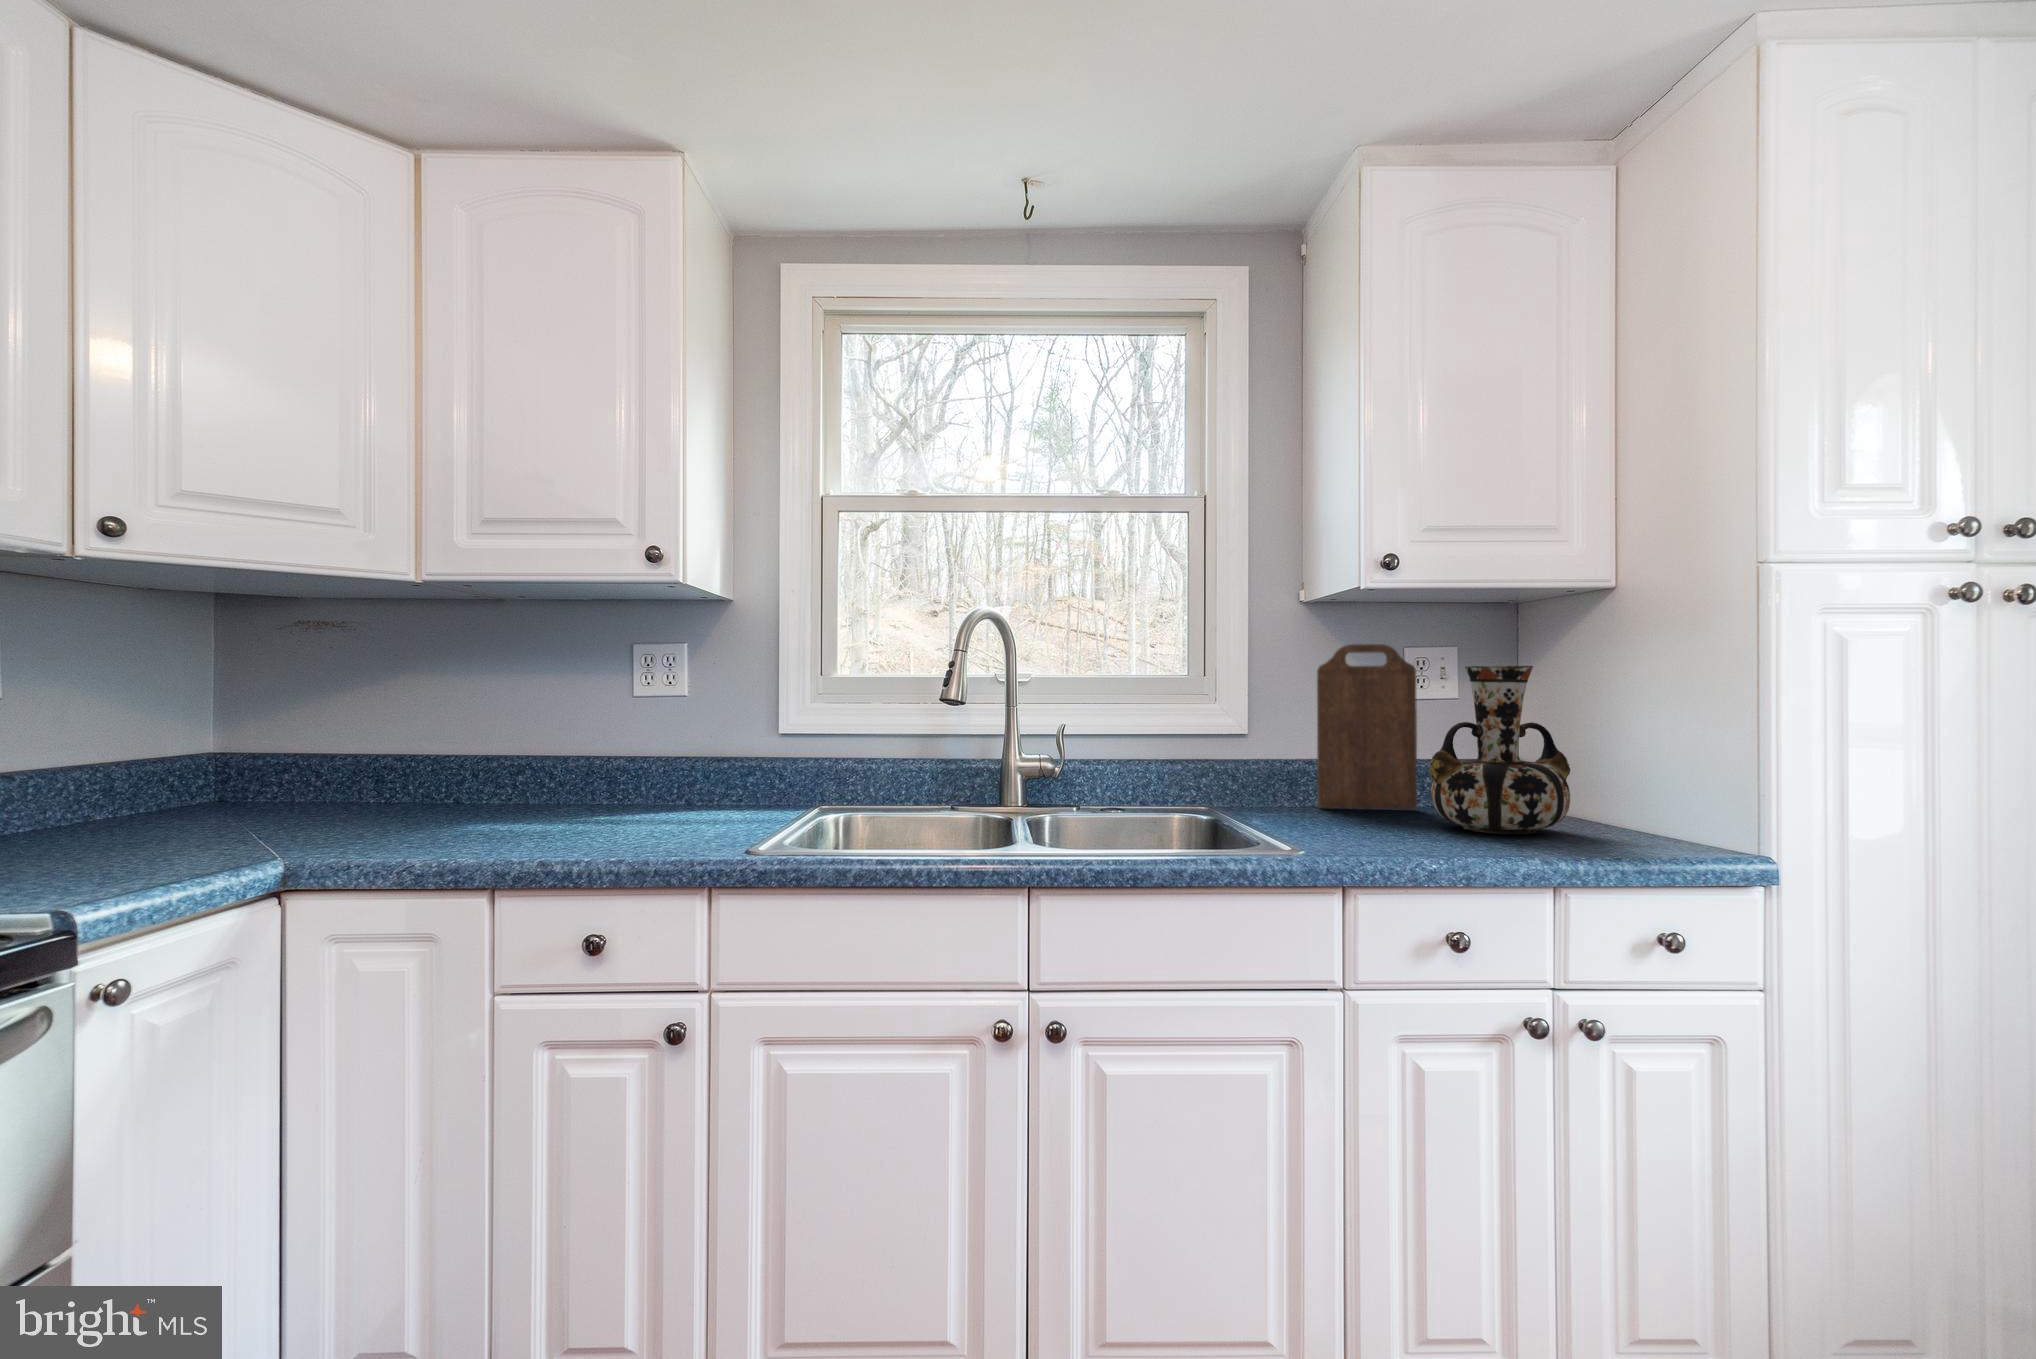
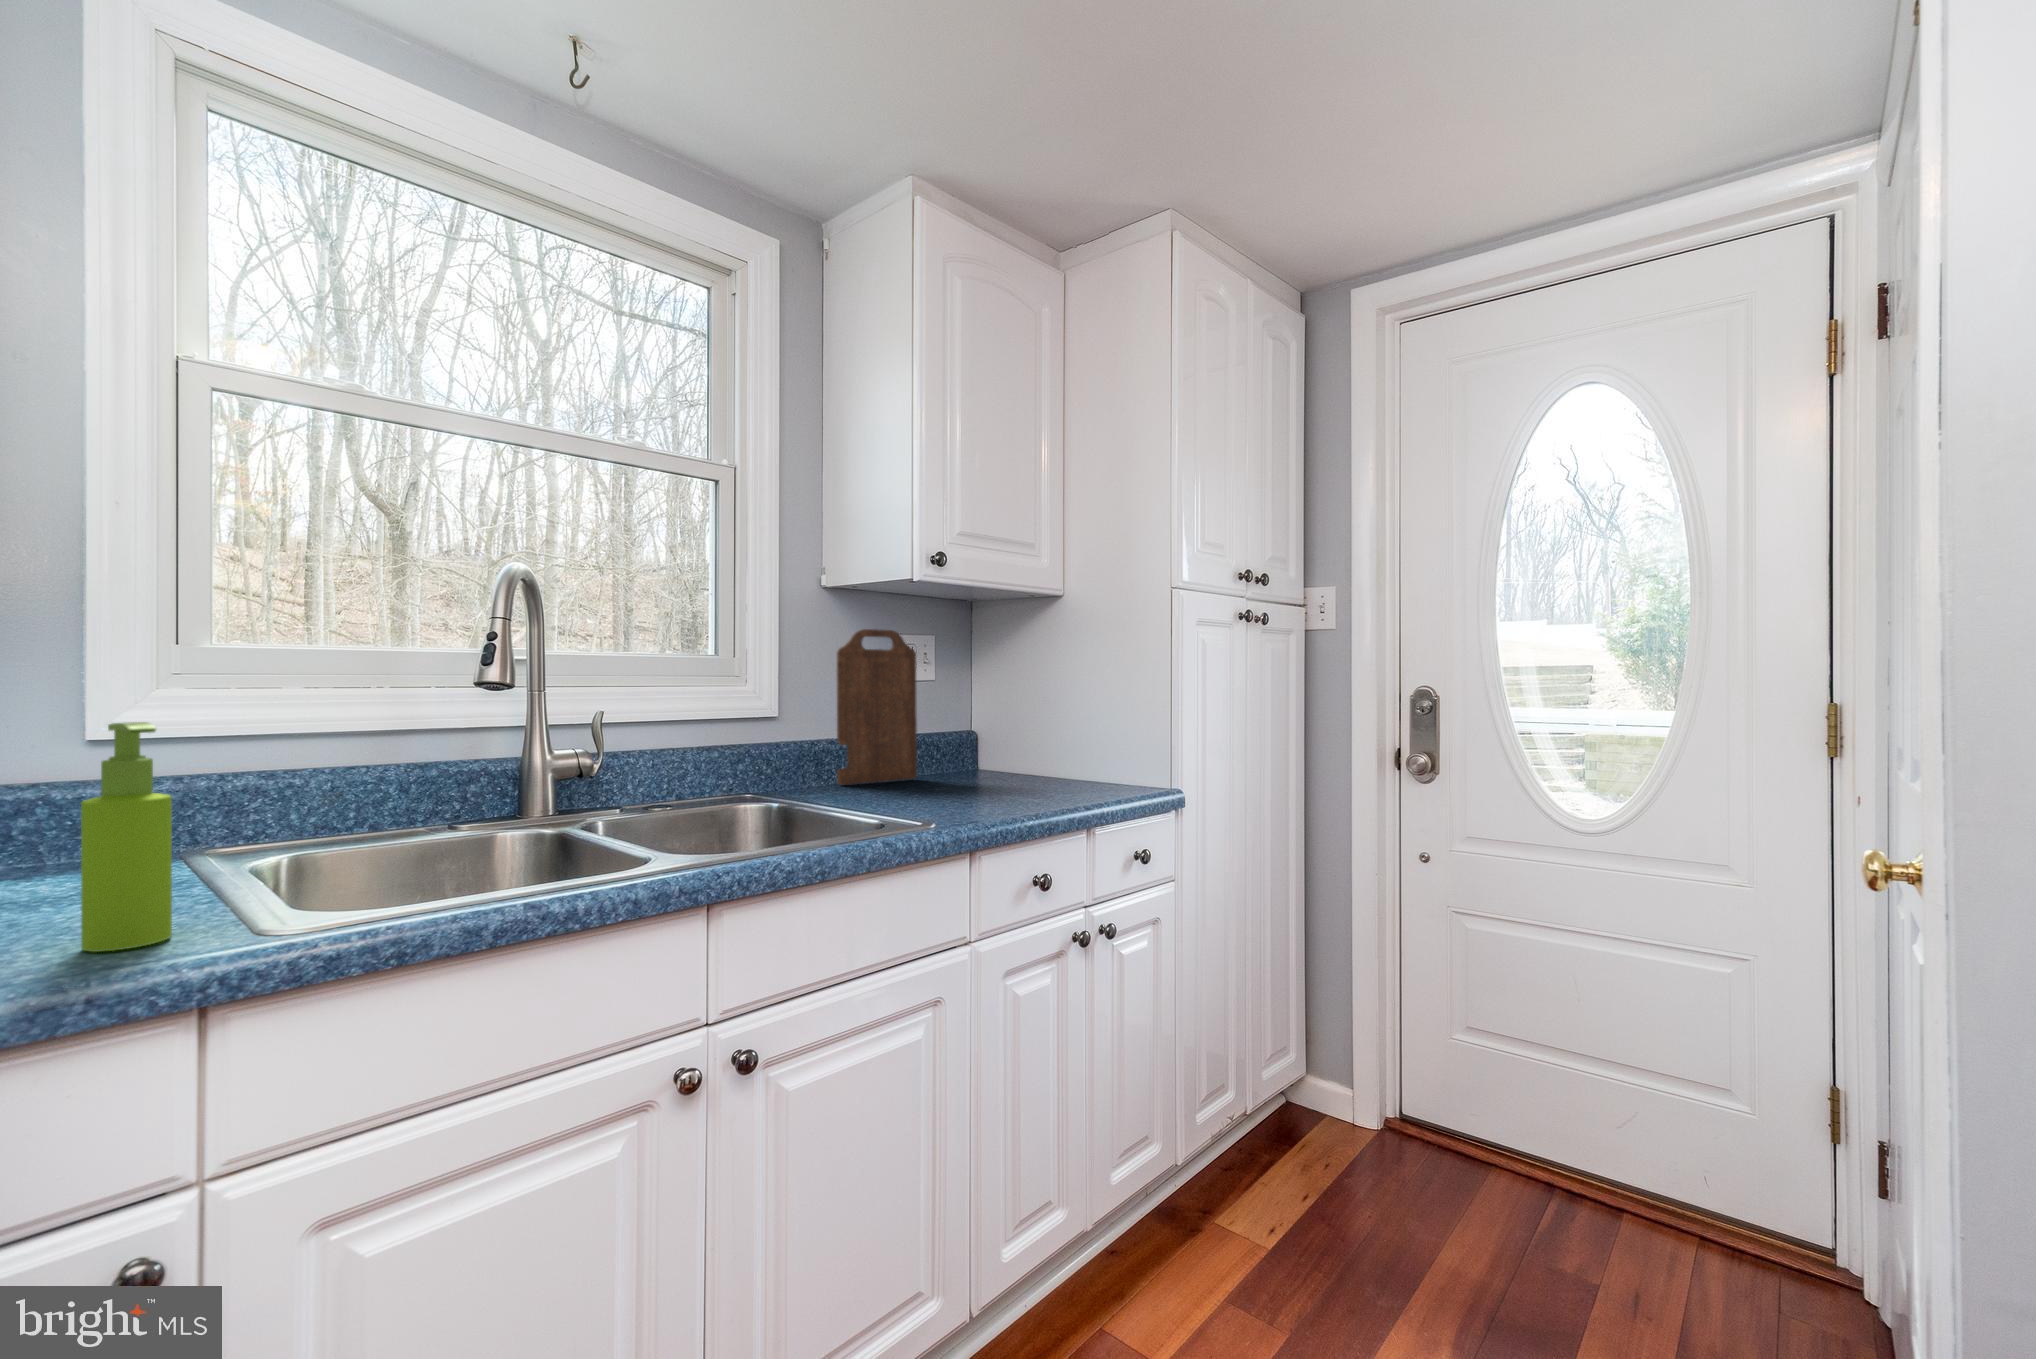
vase: present [1429,666,1570,834] -> none [961,651,1066,792]
soap dispenser: none [678,723,717,850] -> present [81,722,172,952]

